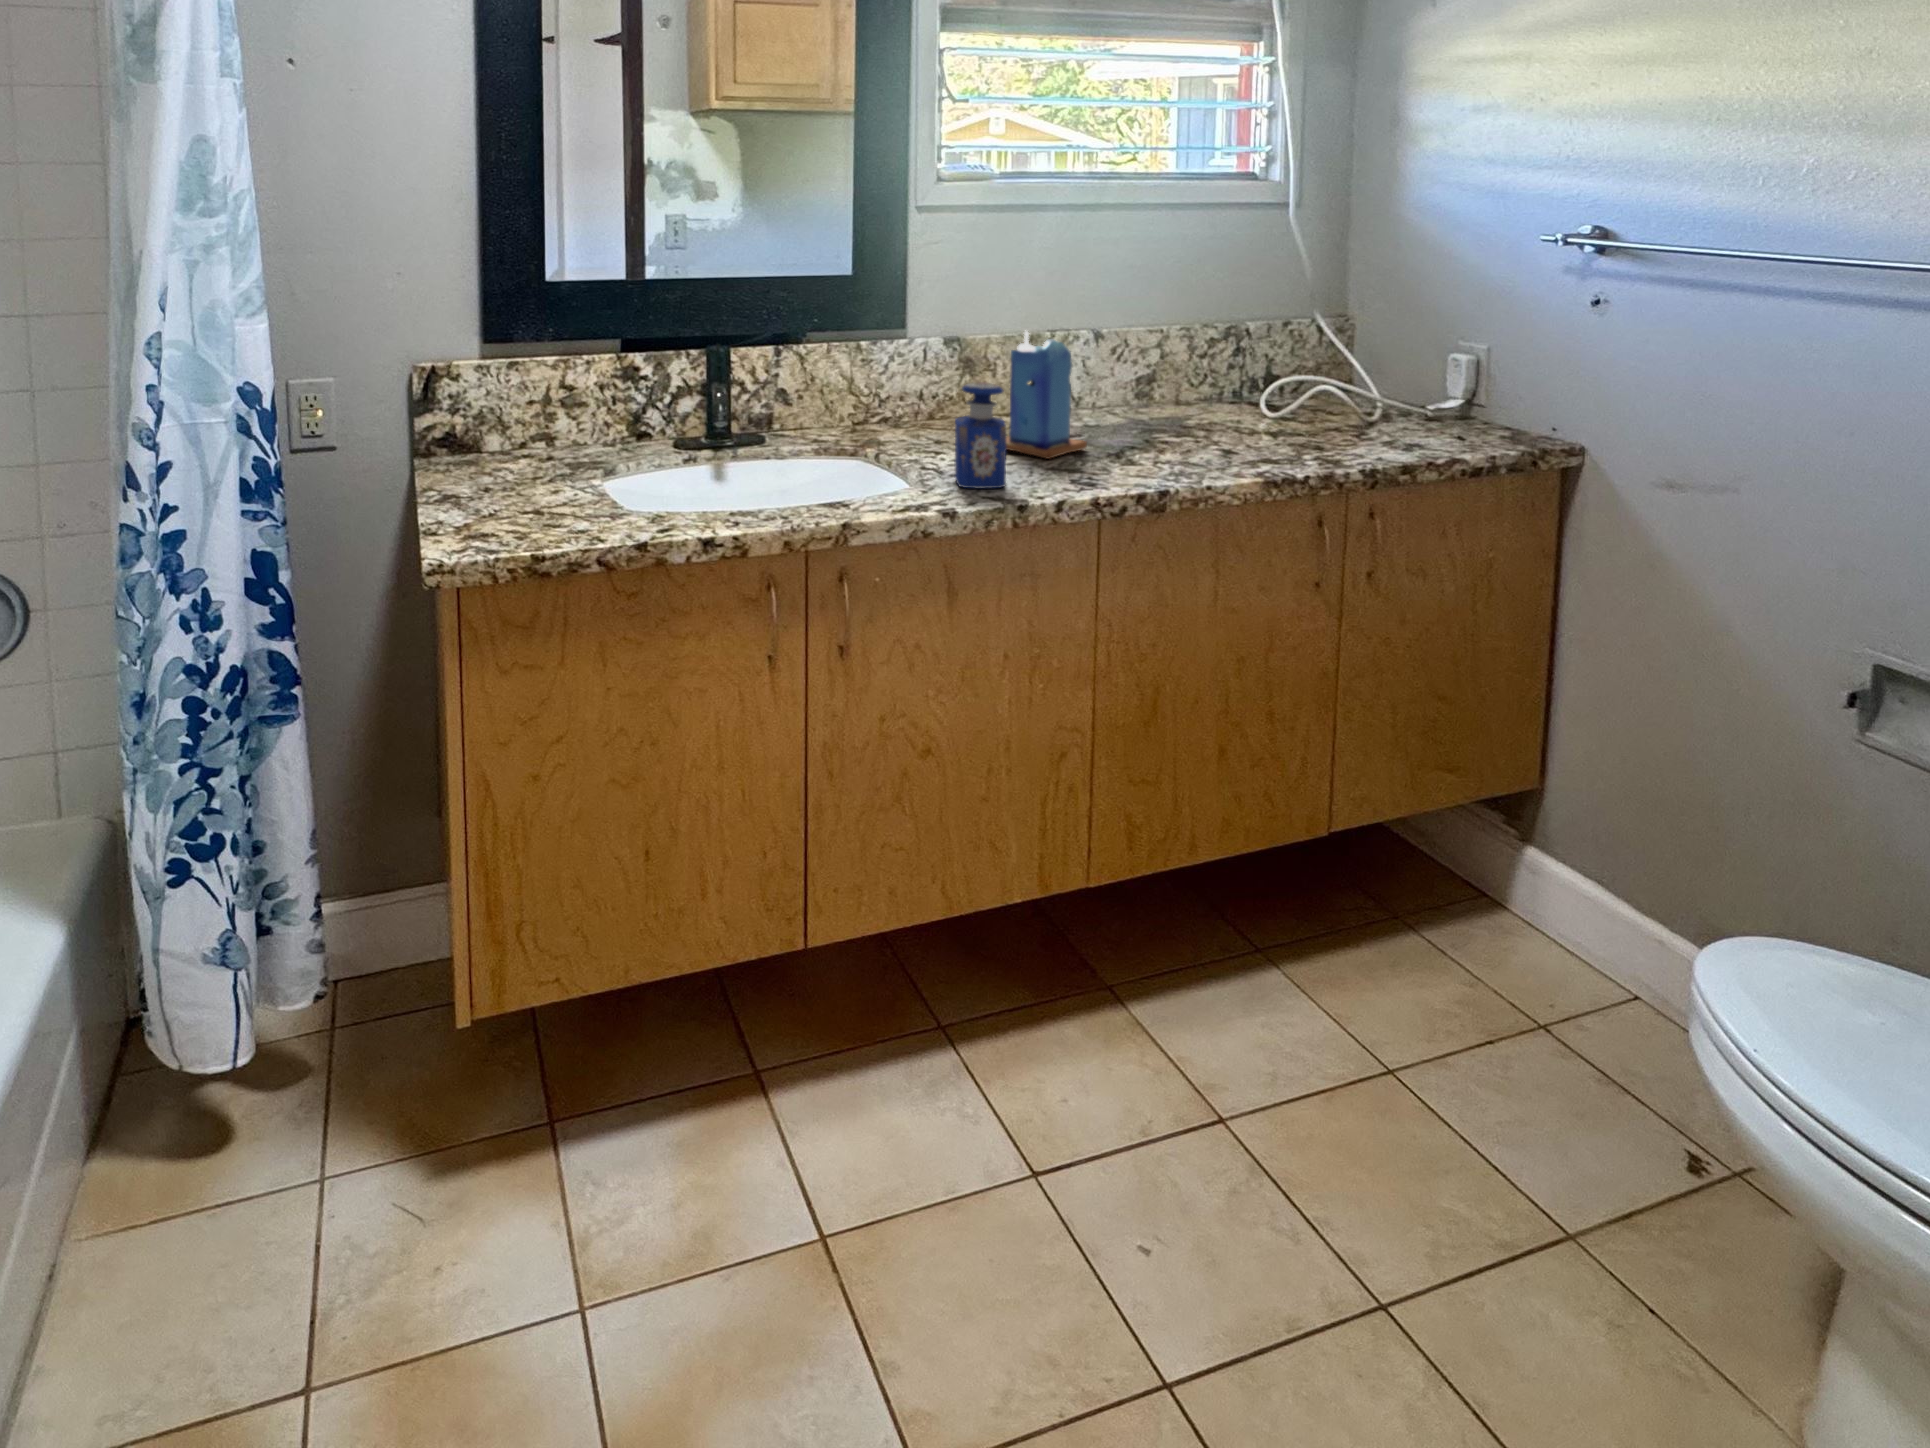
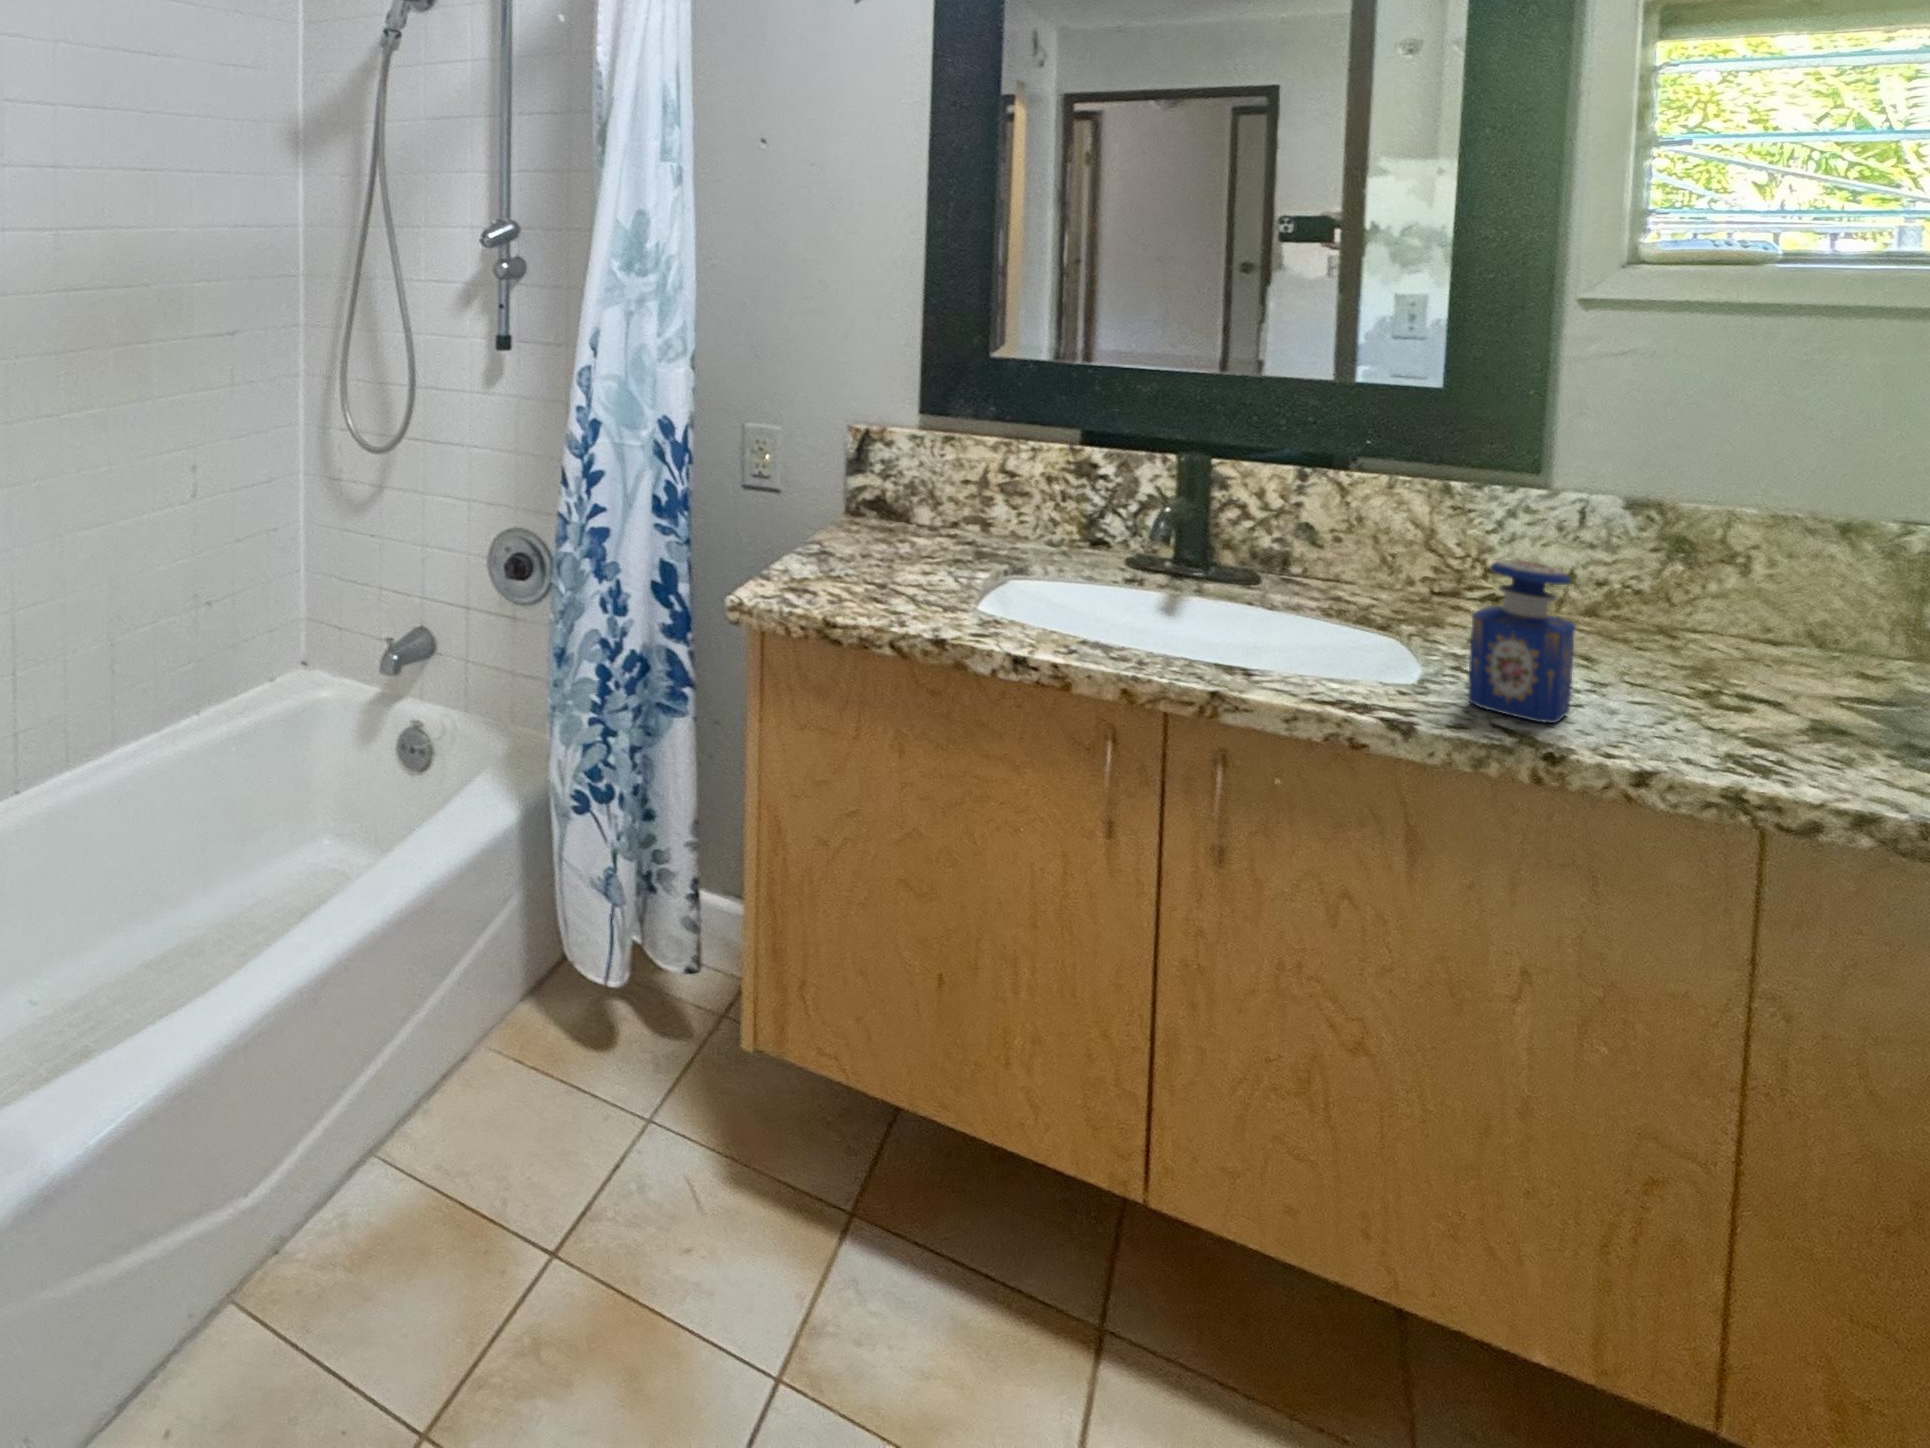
candle: present [1006,331,1087,459] -> none [1645,505,1865,725]

